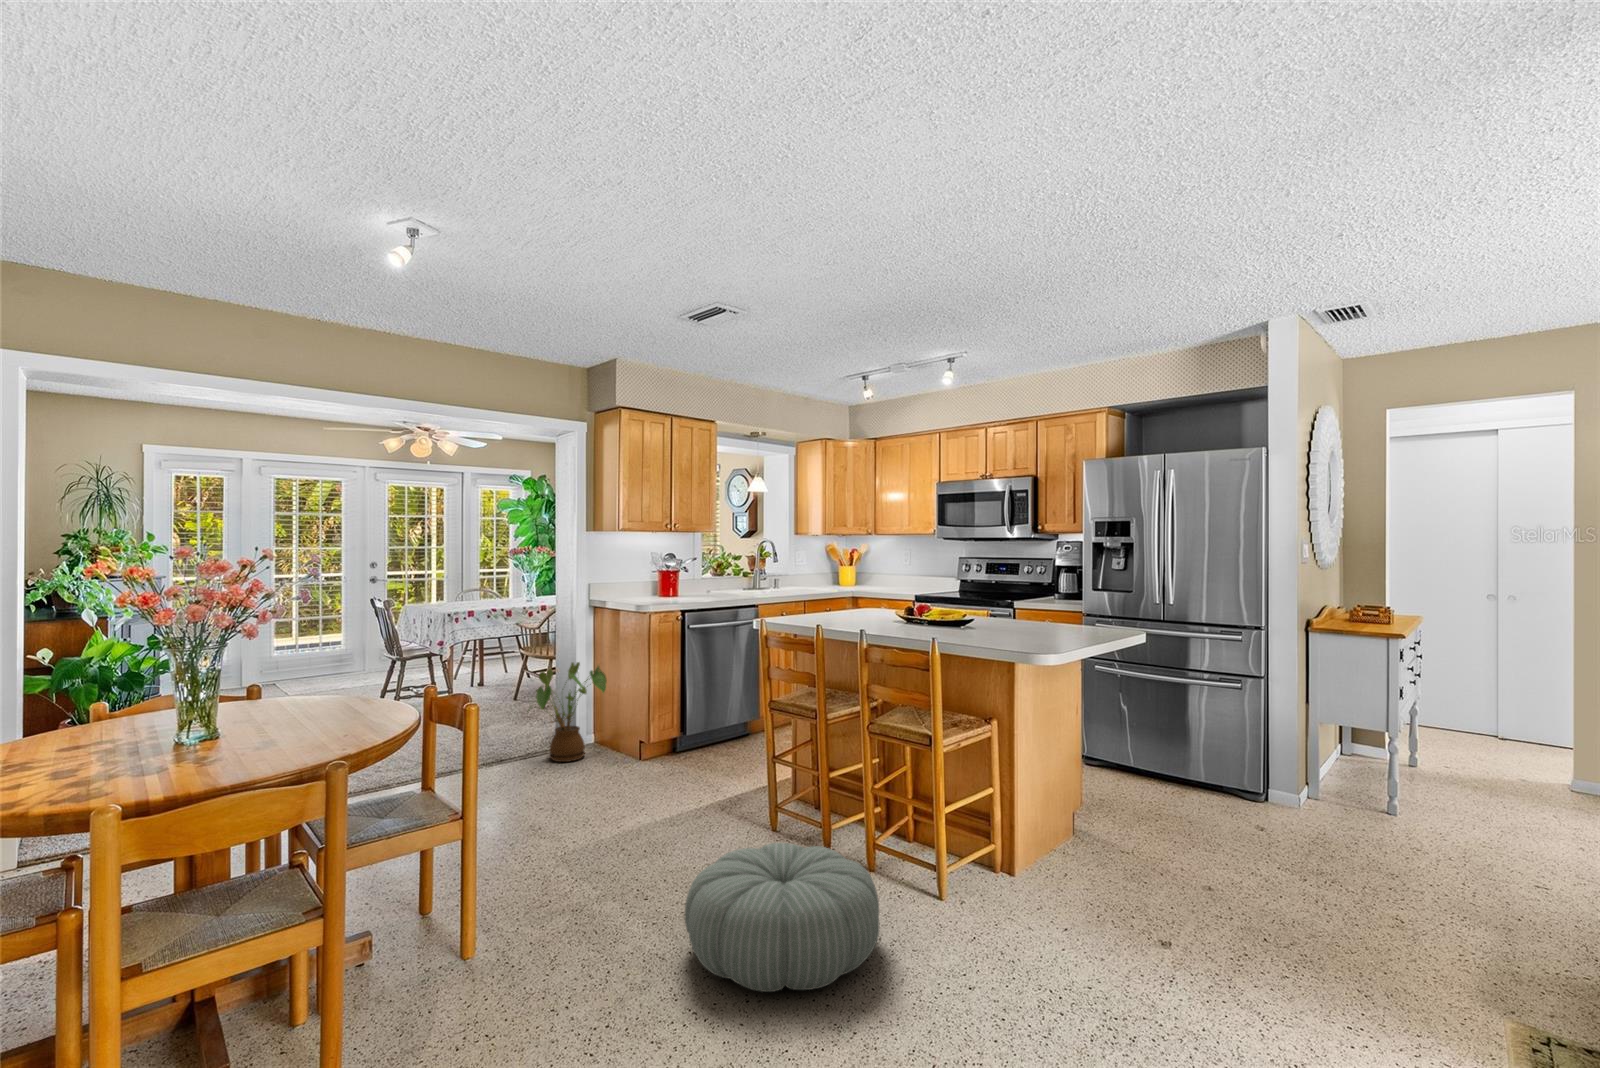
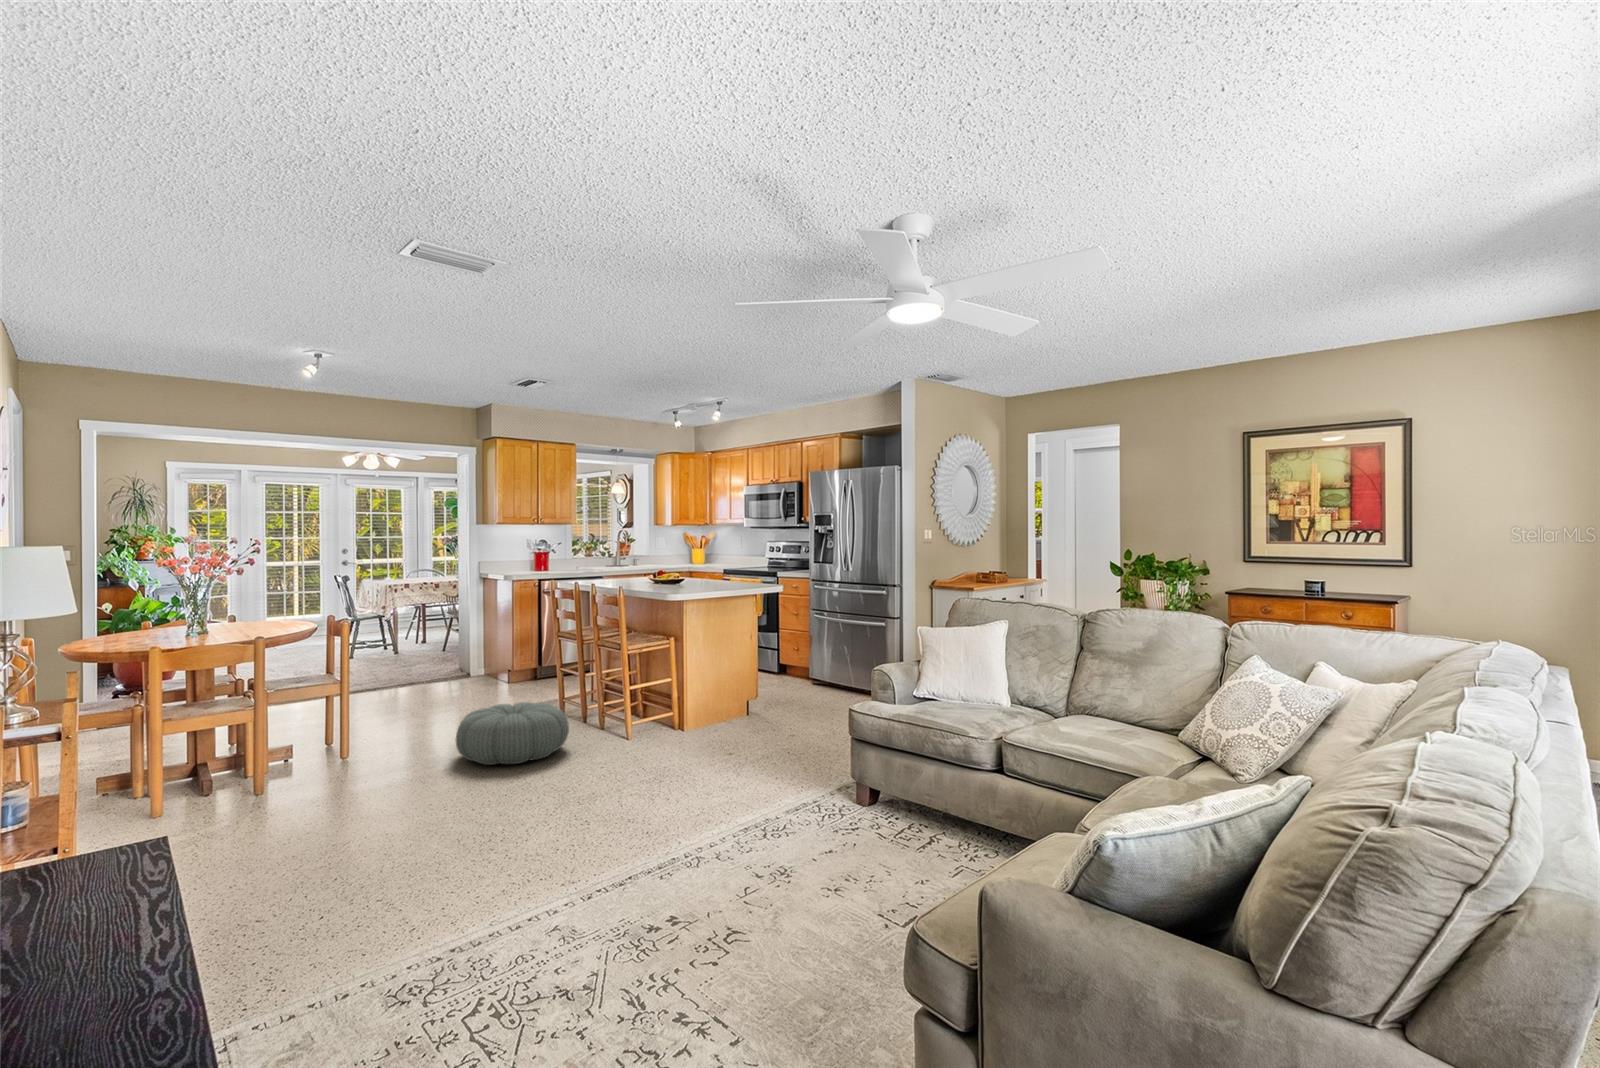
house plant: present [529,662,607,762] -> none [428,616,487,683]

